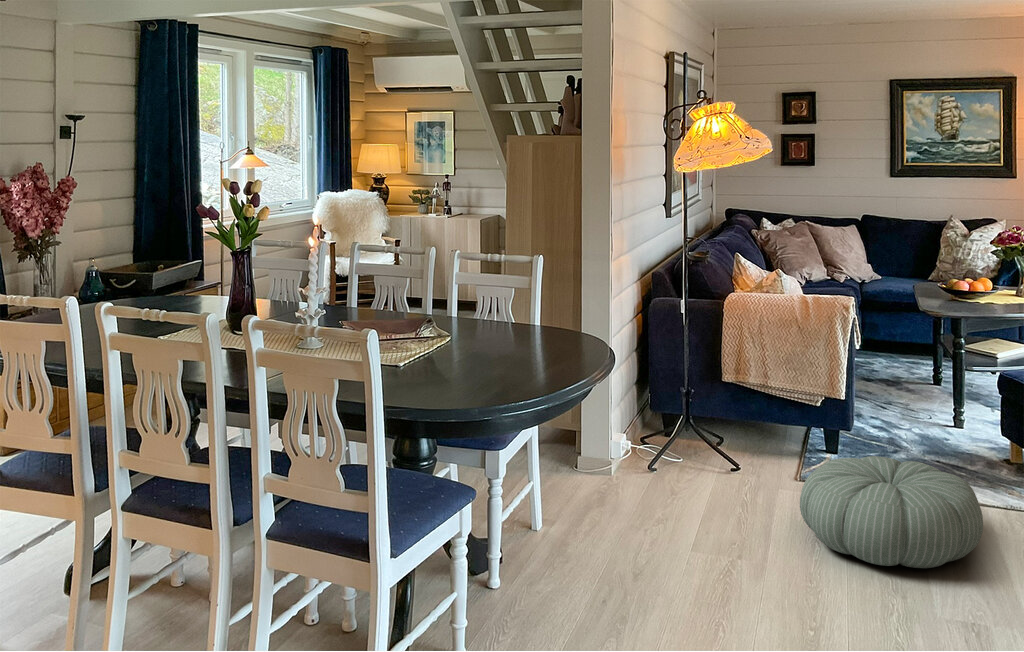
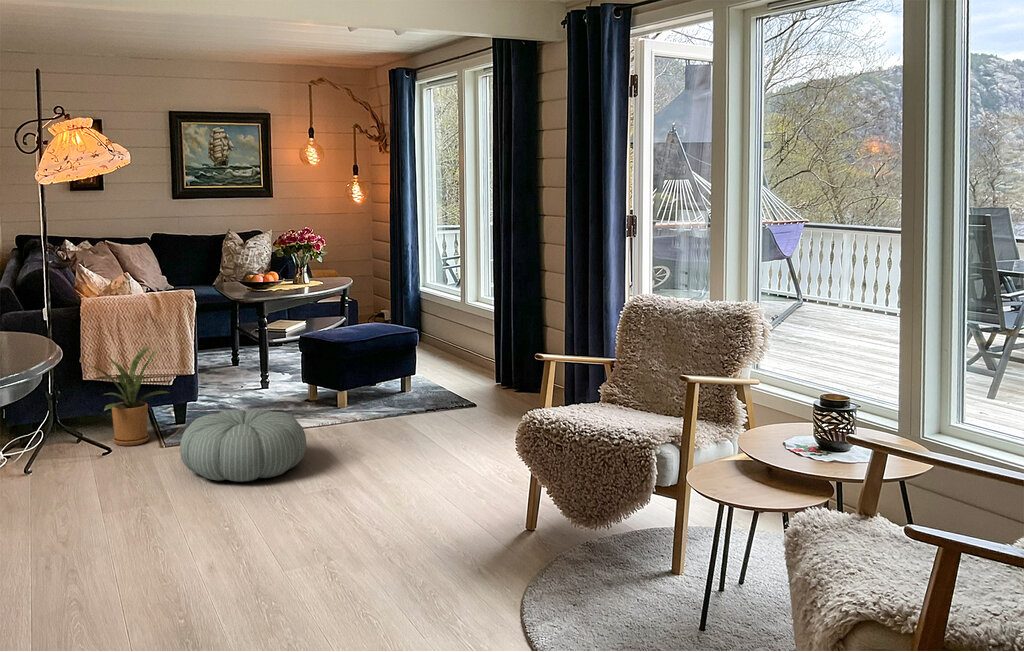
house plant: none [706,353,819,474] -> present [90,347,169,446]

